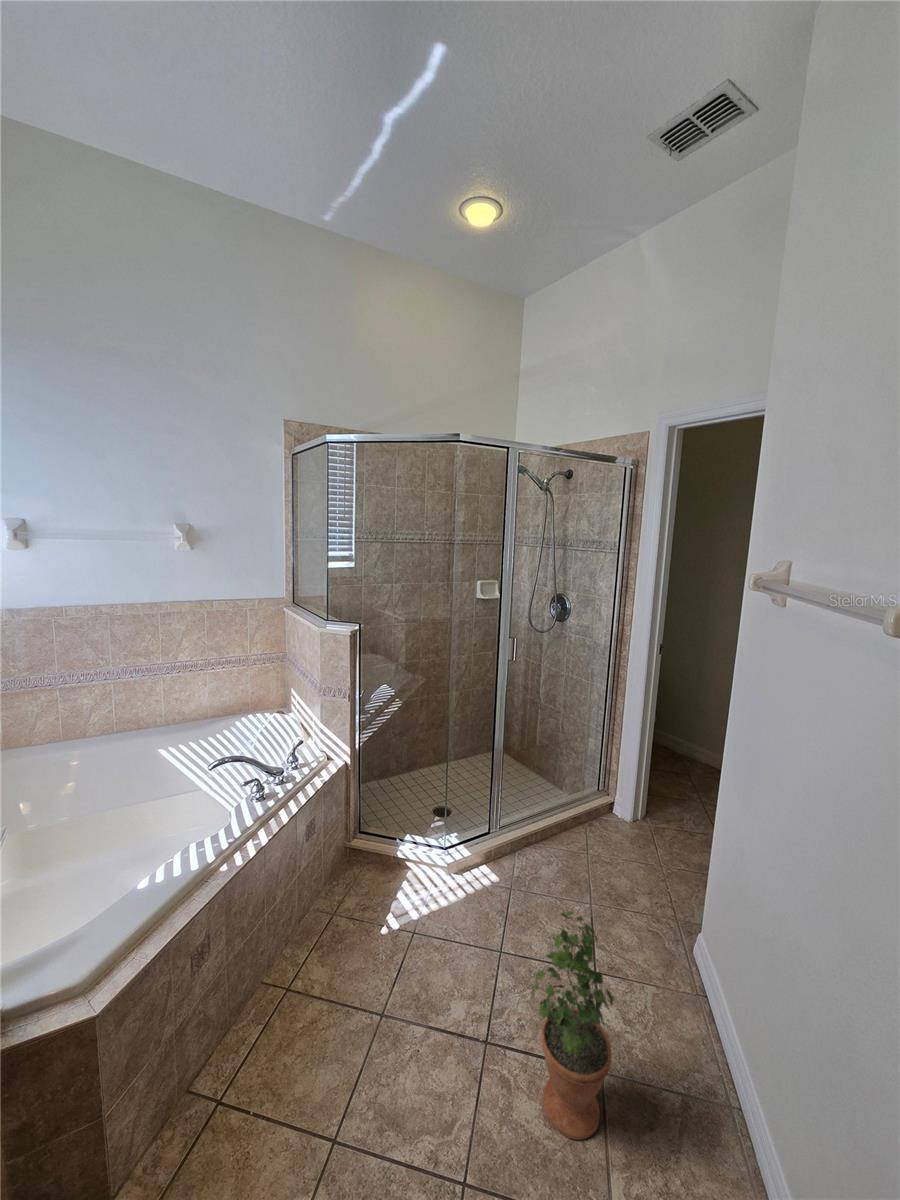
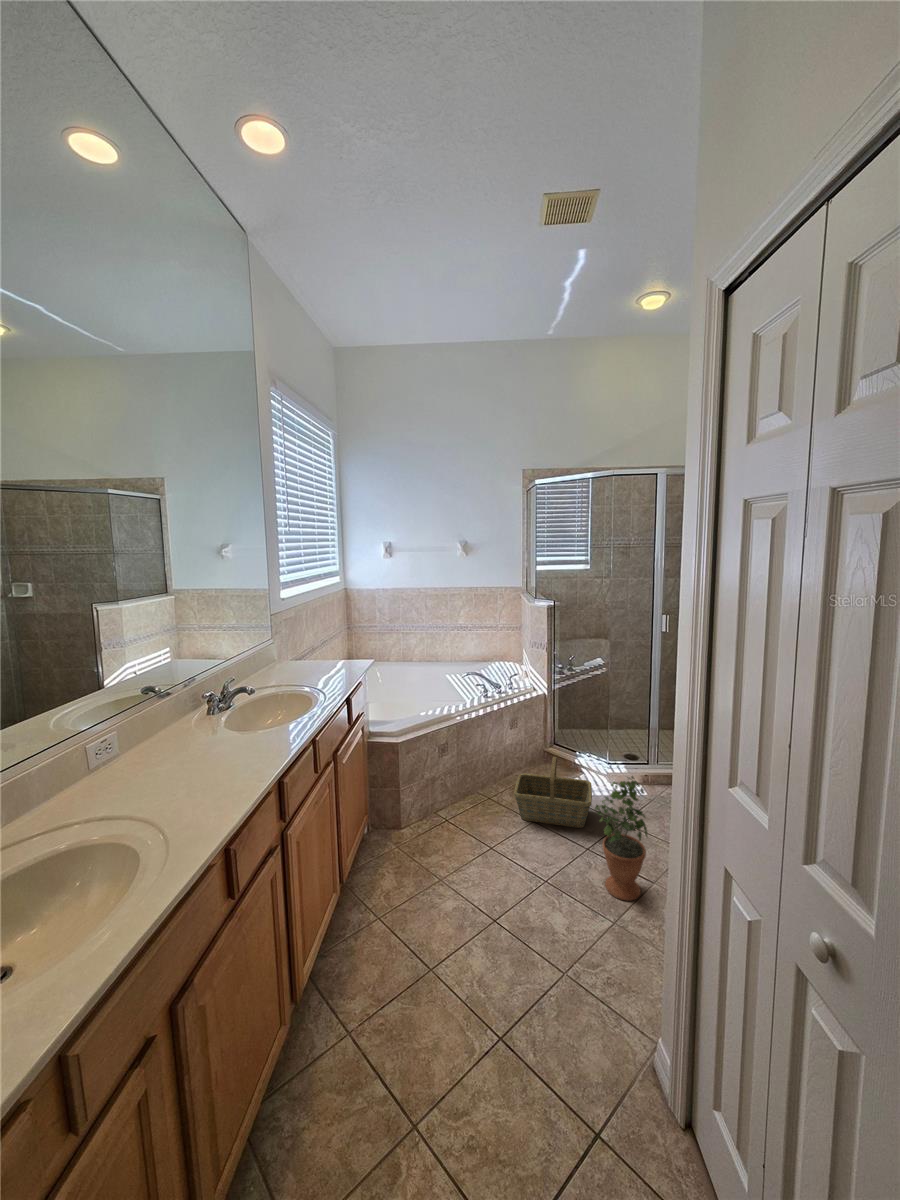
basket: none [339,880,472,1018] -> present [514,757,592,828]

